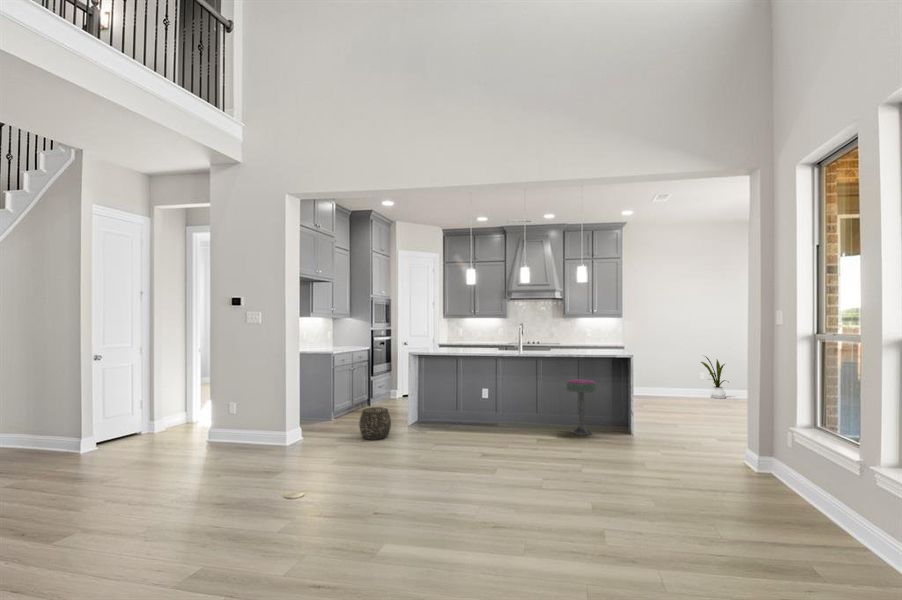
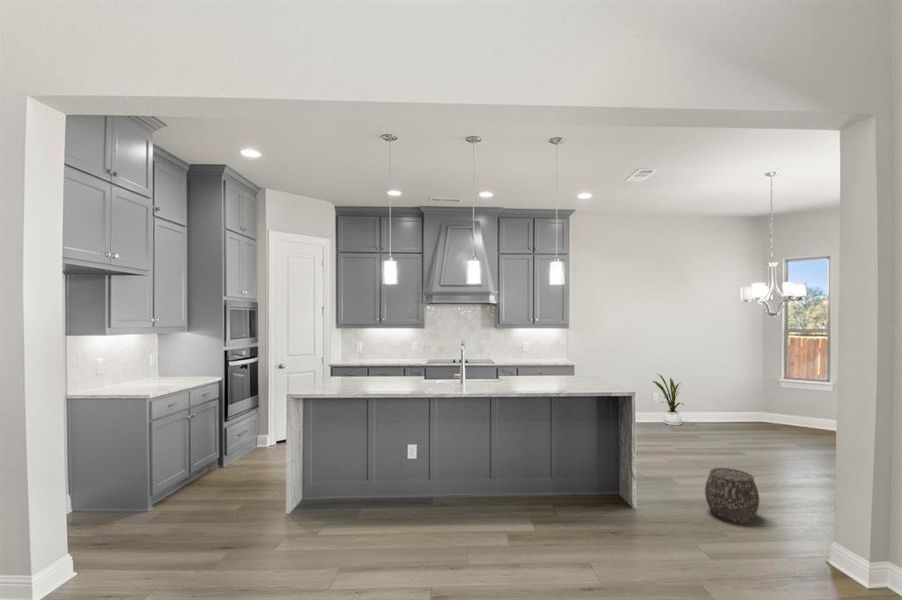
bar stool: present [567,379,596,435] -> none [539,432,584,524]
woven basket: present [359,407,391,440] -> present [705,468,759,522]

